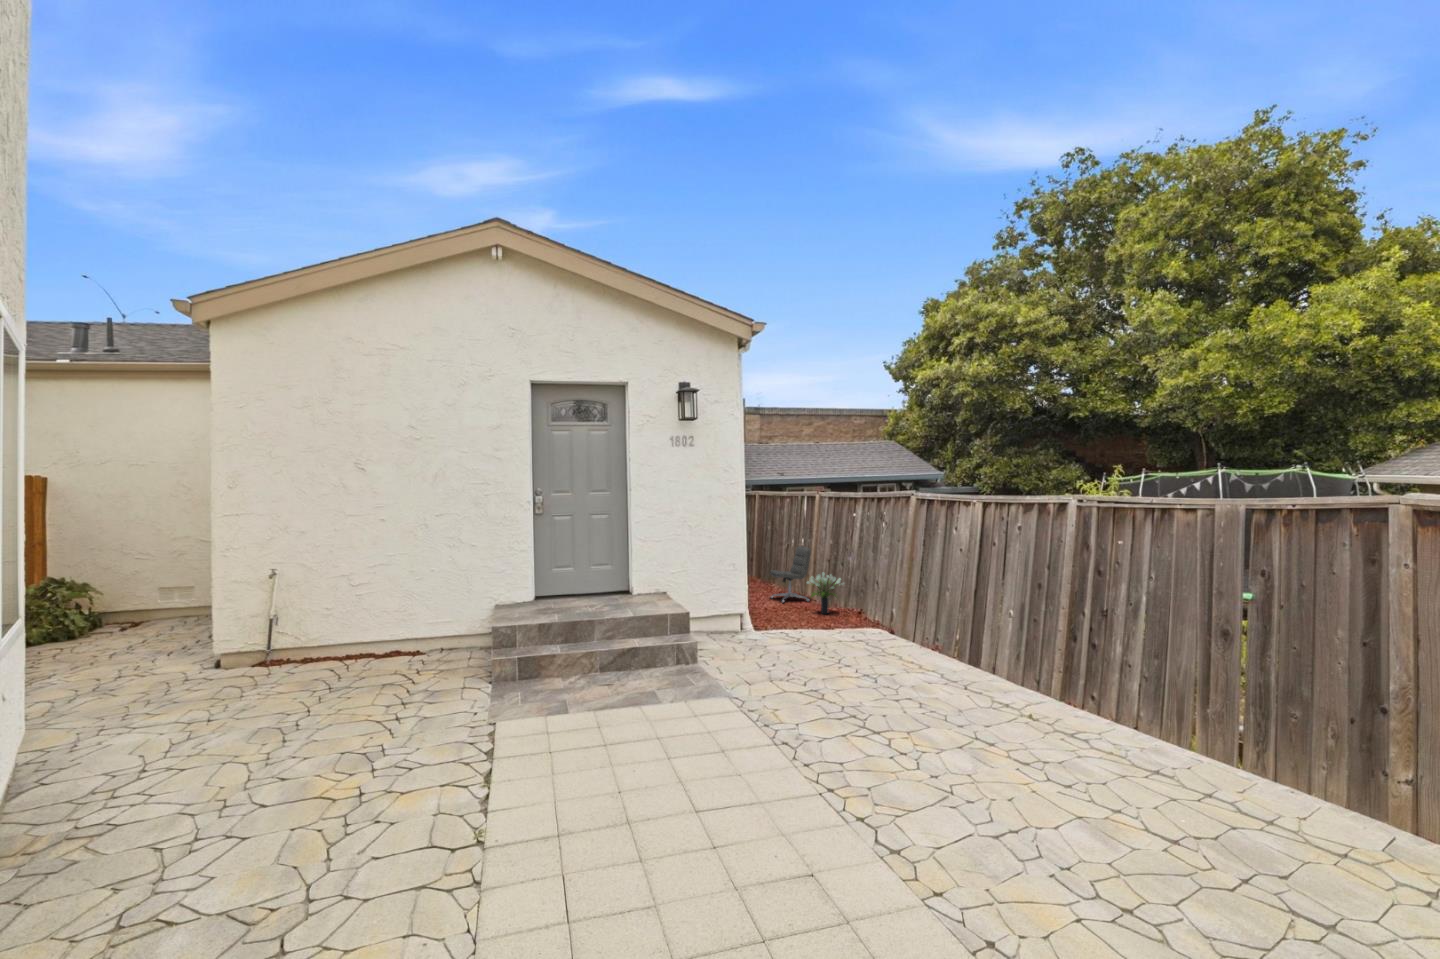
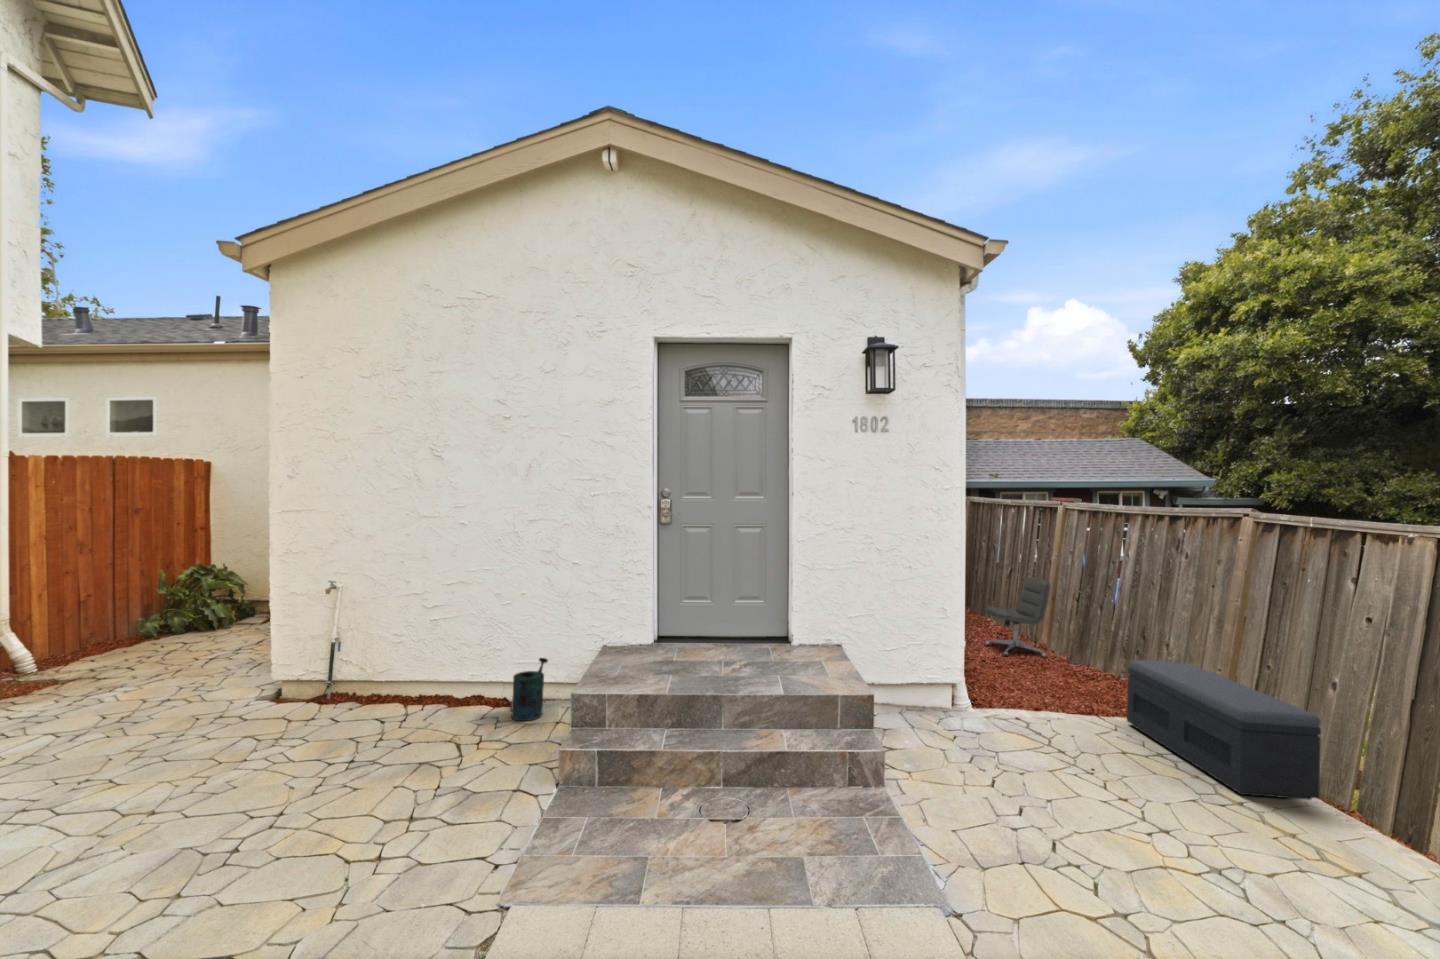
potted plant: present [807,573,841,614] -> none [1050,624,1117,687]
storage bench: none [844,586,923,648] -> present [1127,660,1321,800]
watering can: none [423,623,449,667] -> present [512,658,548,721]

